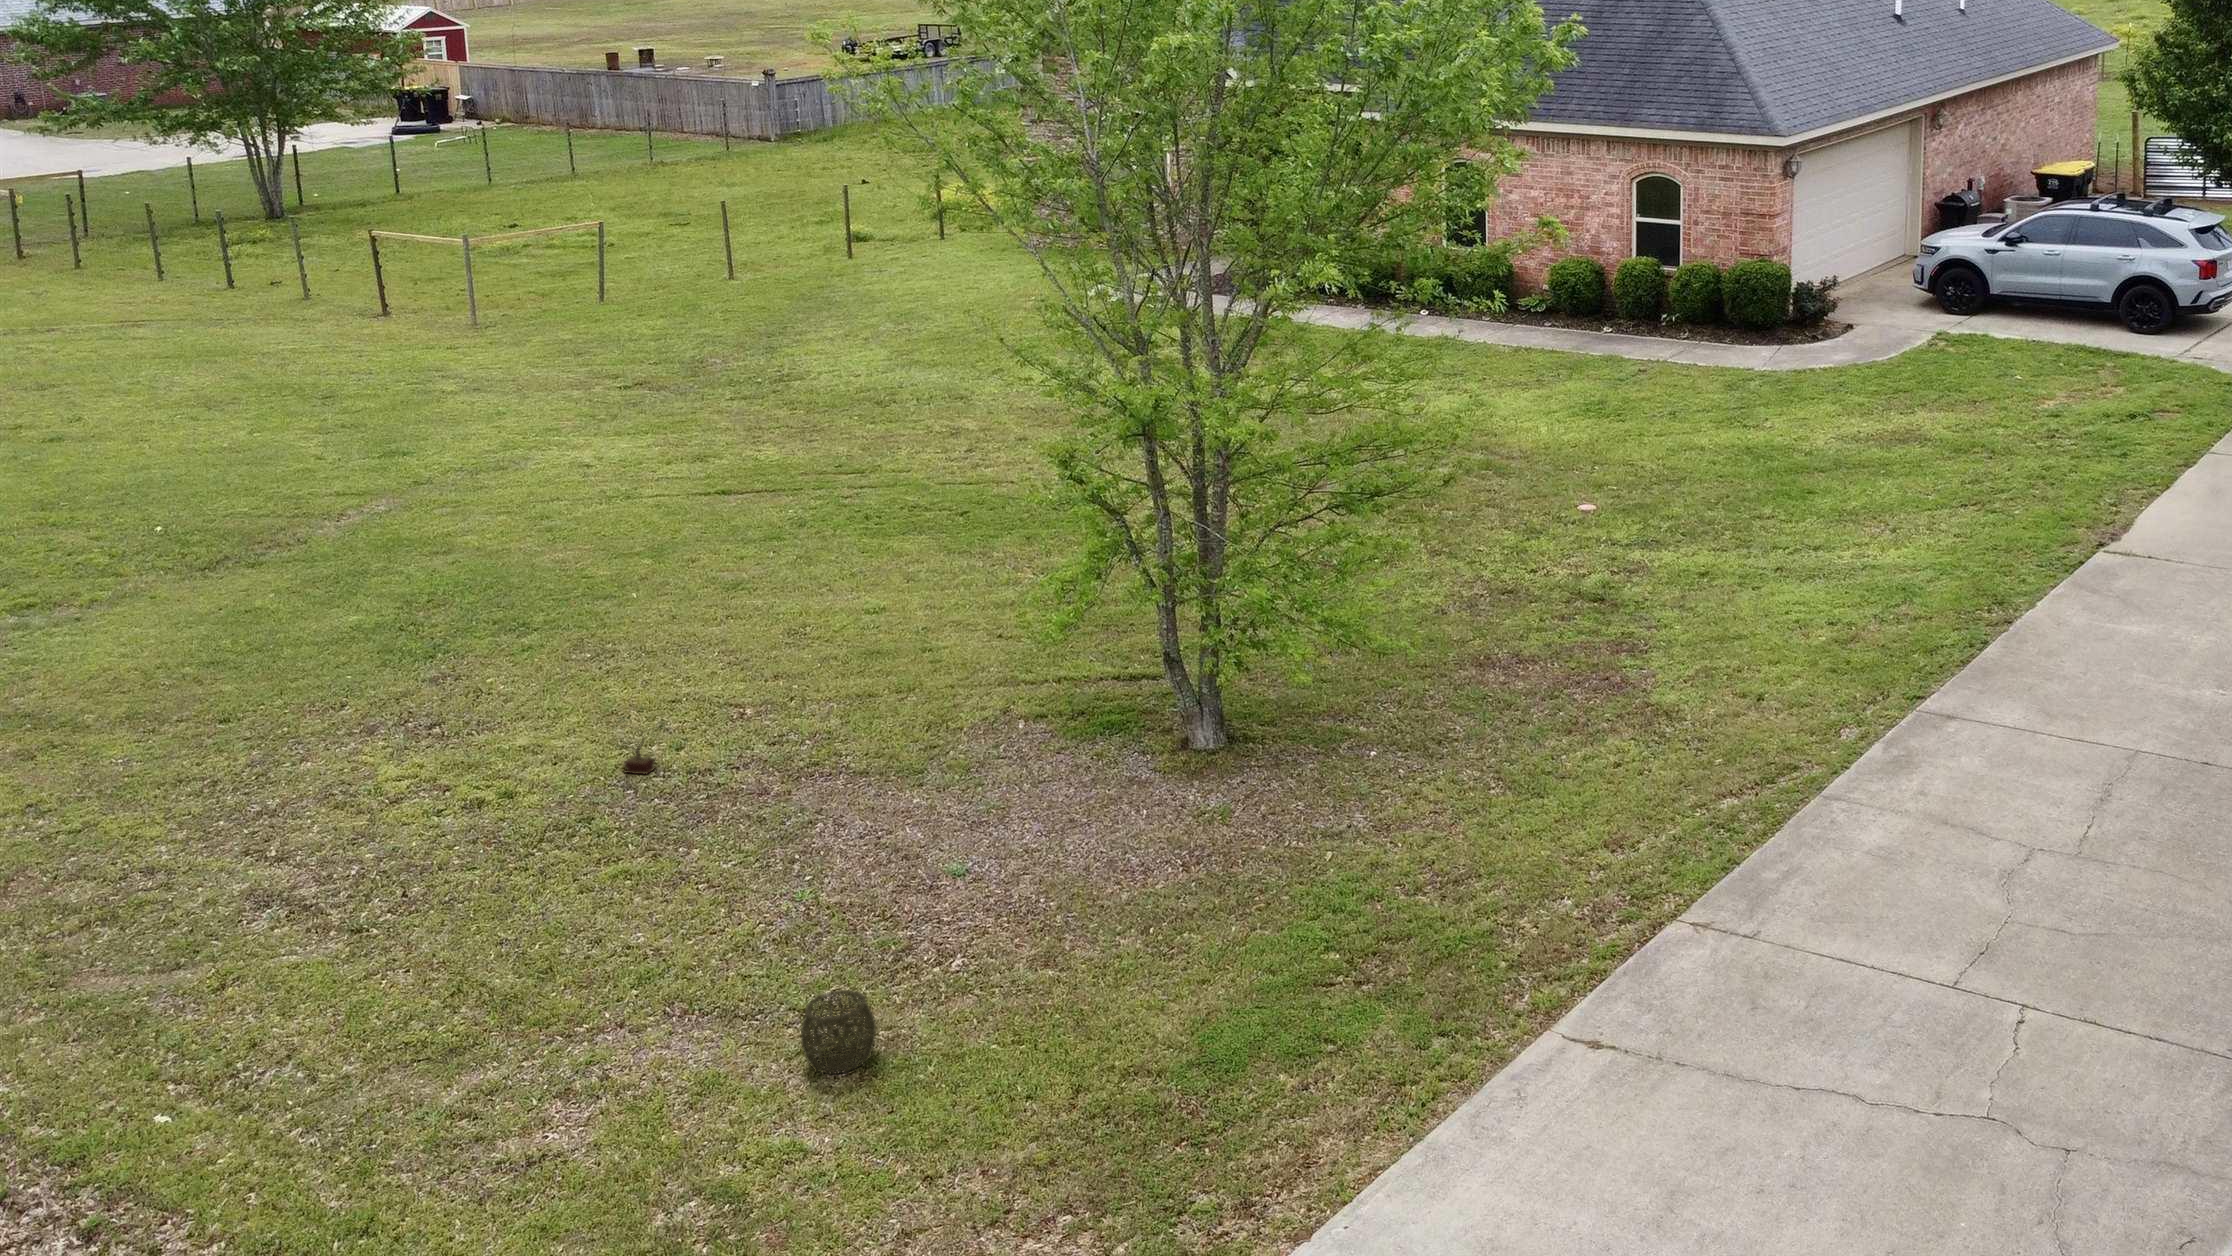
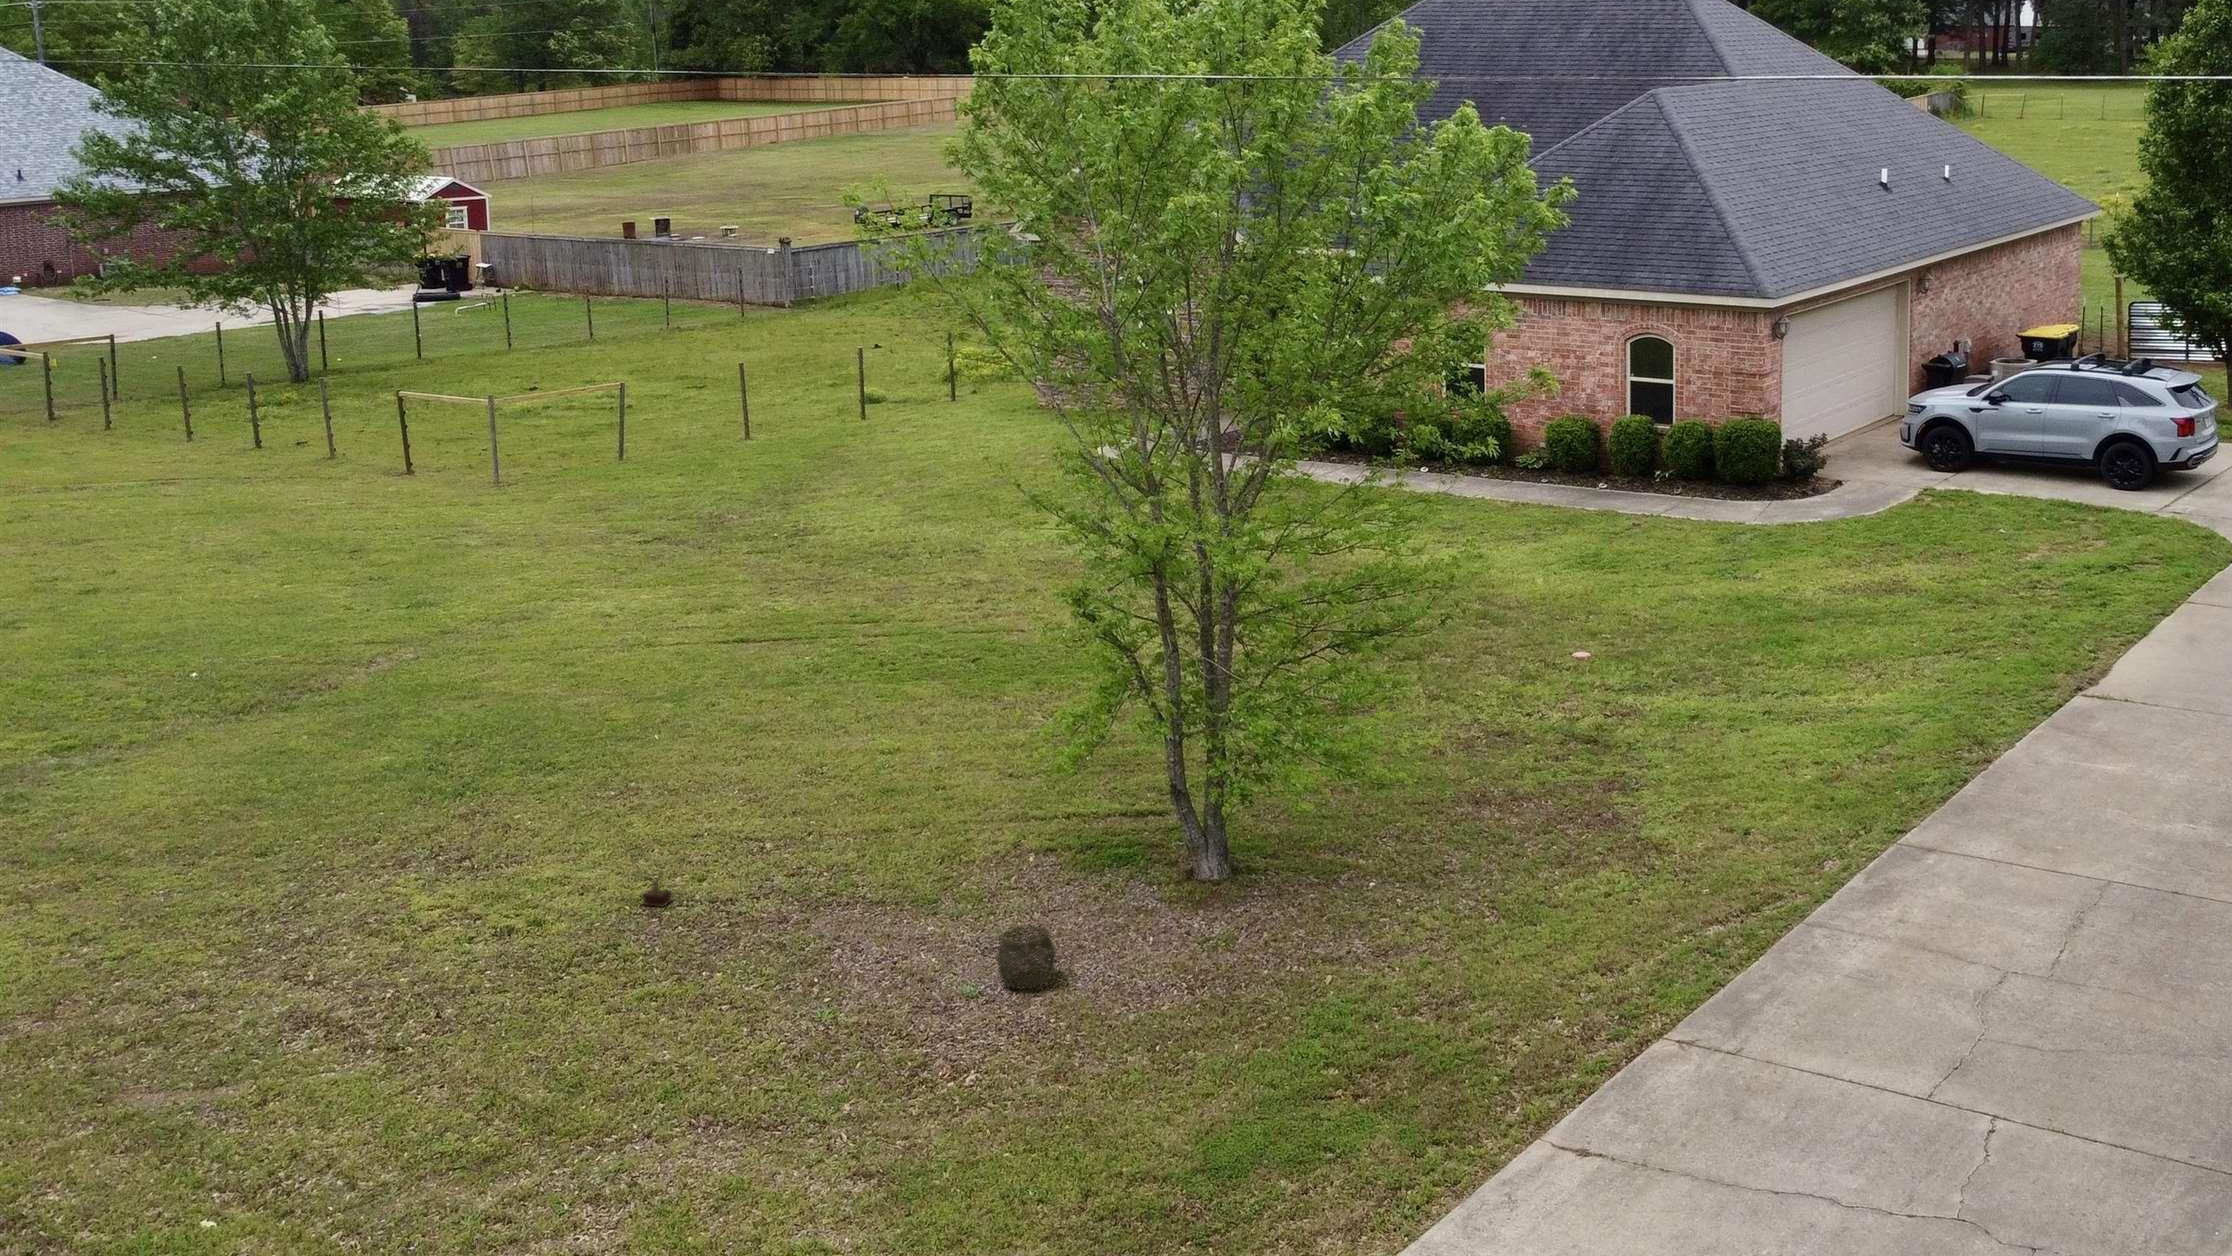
woven basket: present [801,990,876,1074] -> present [997,925,1056,990]

